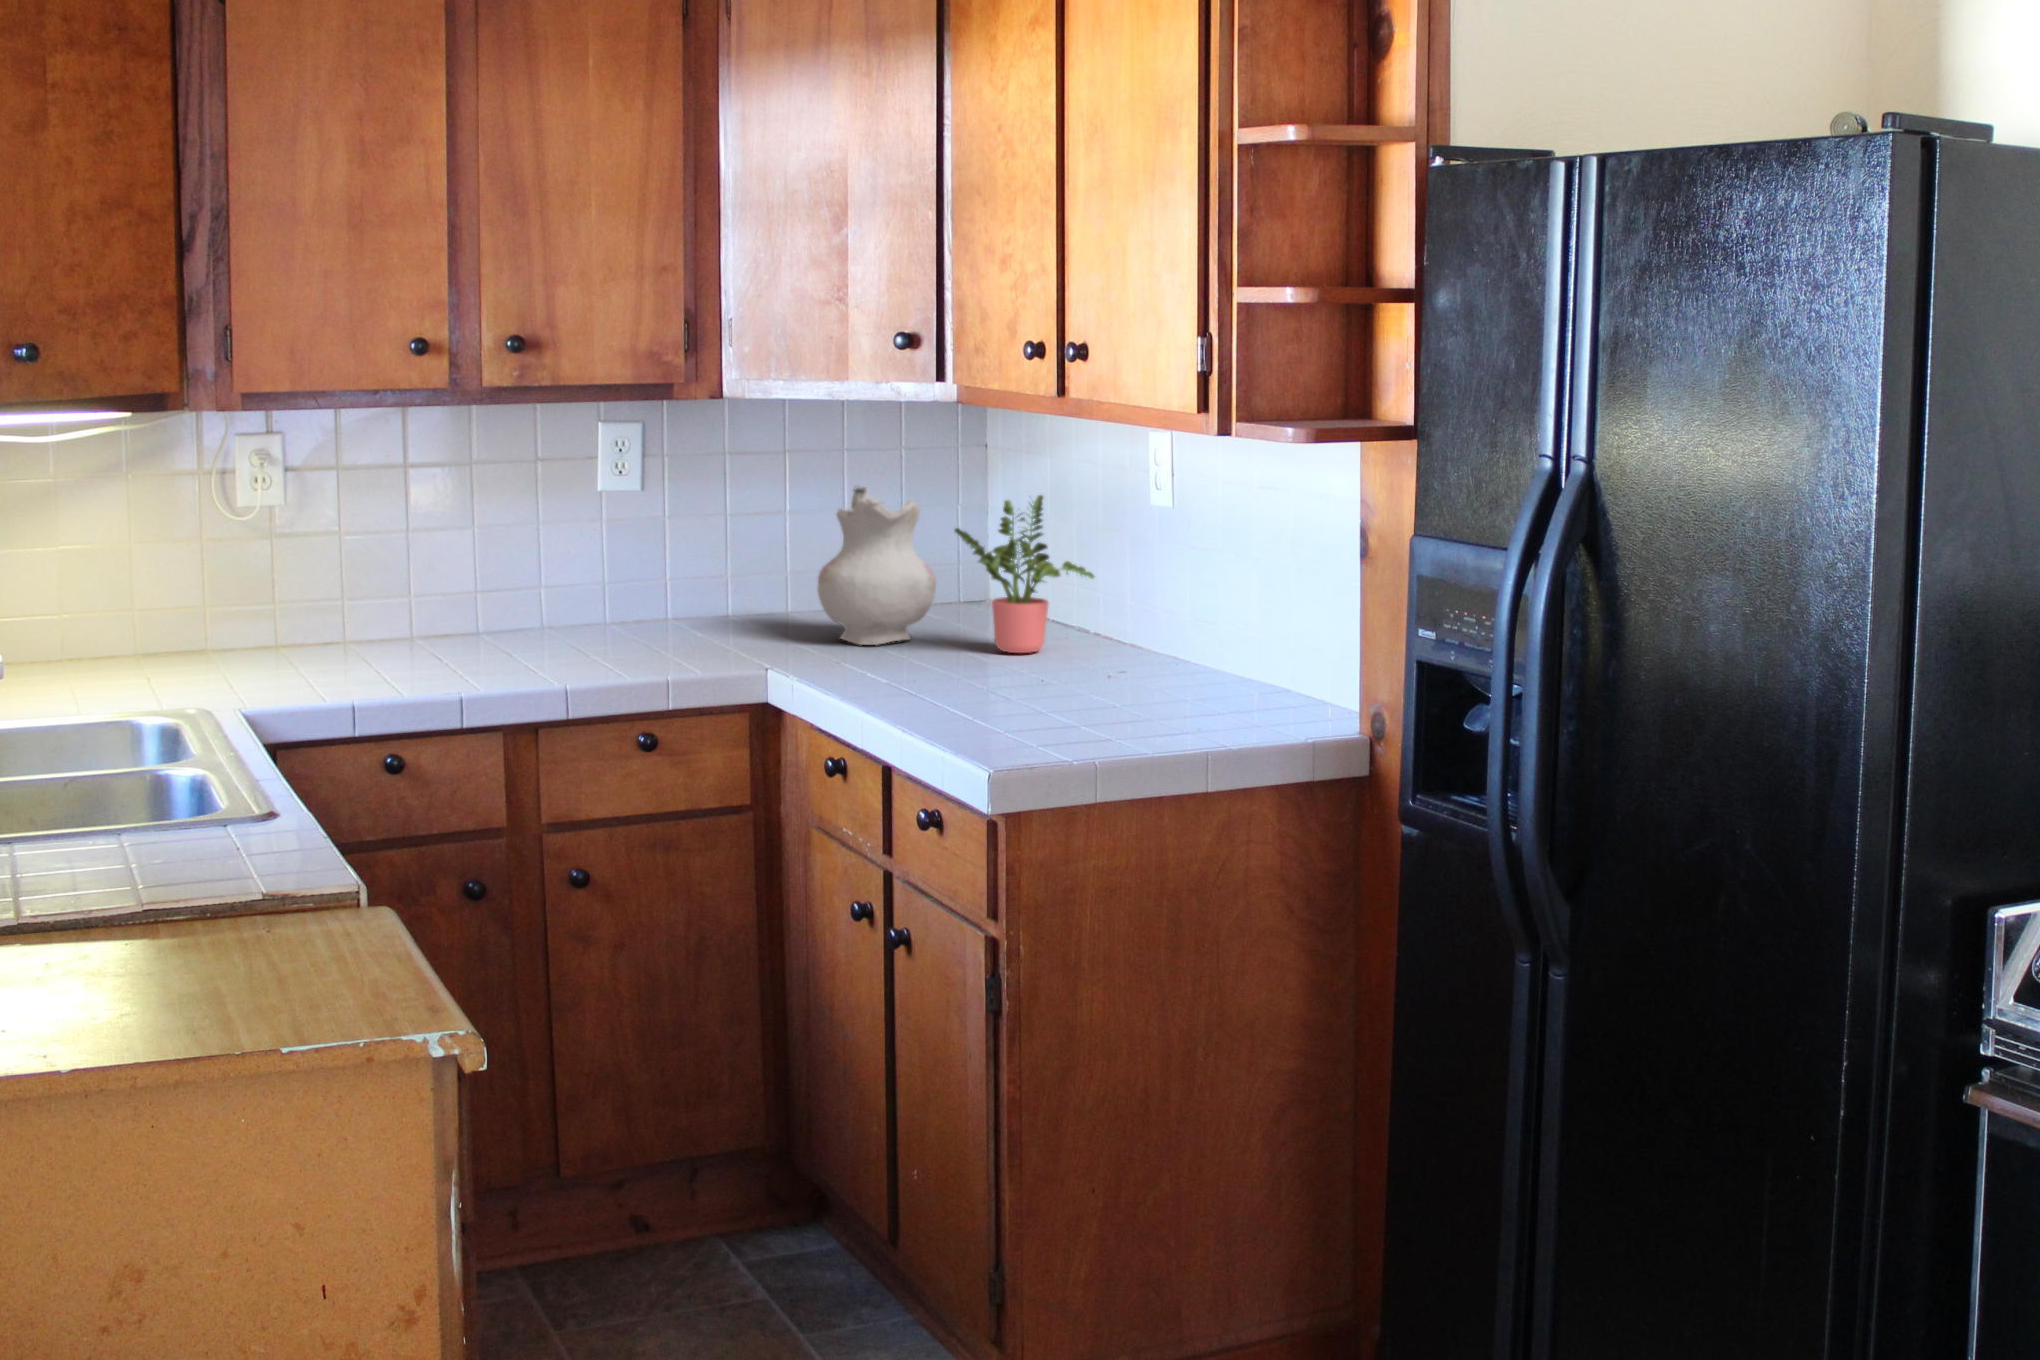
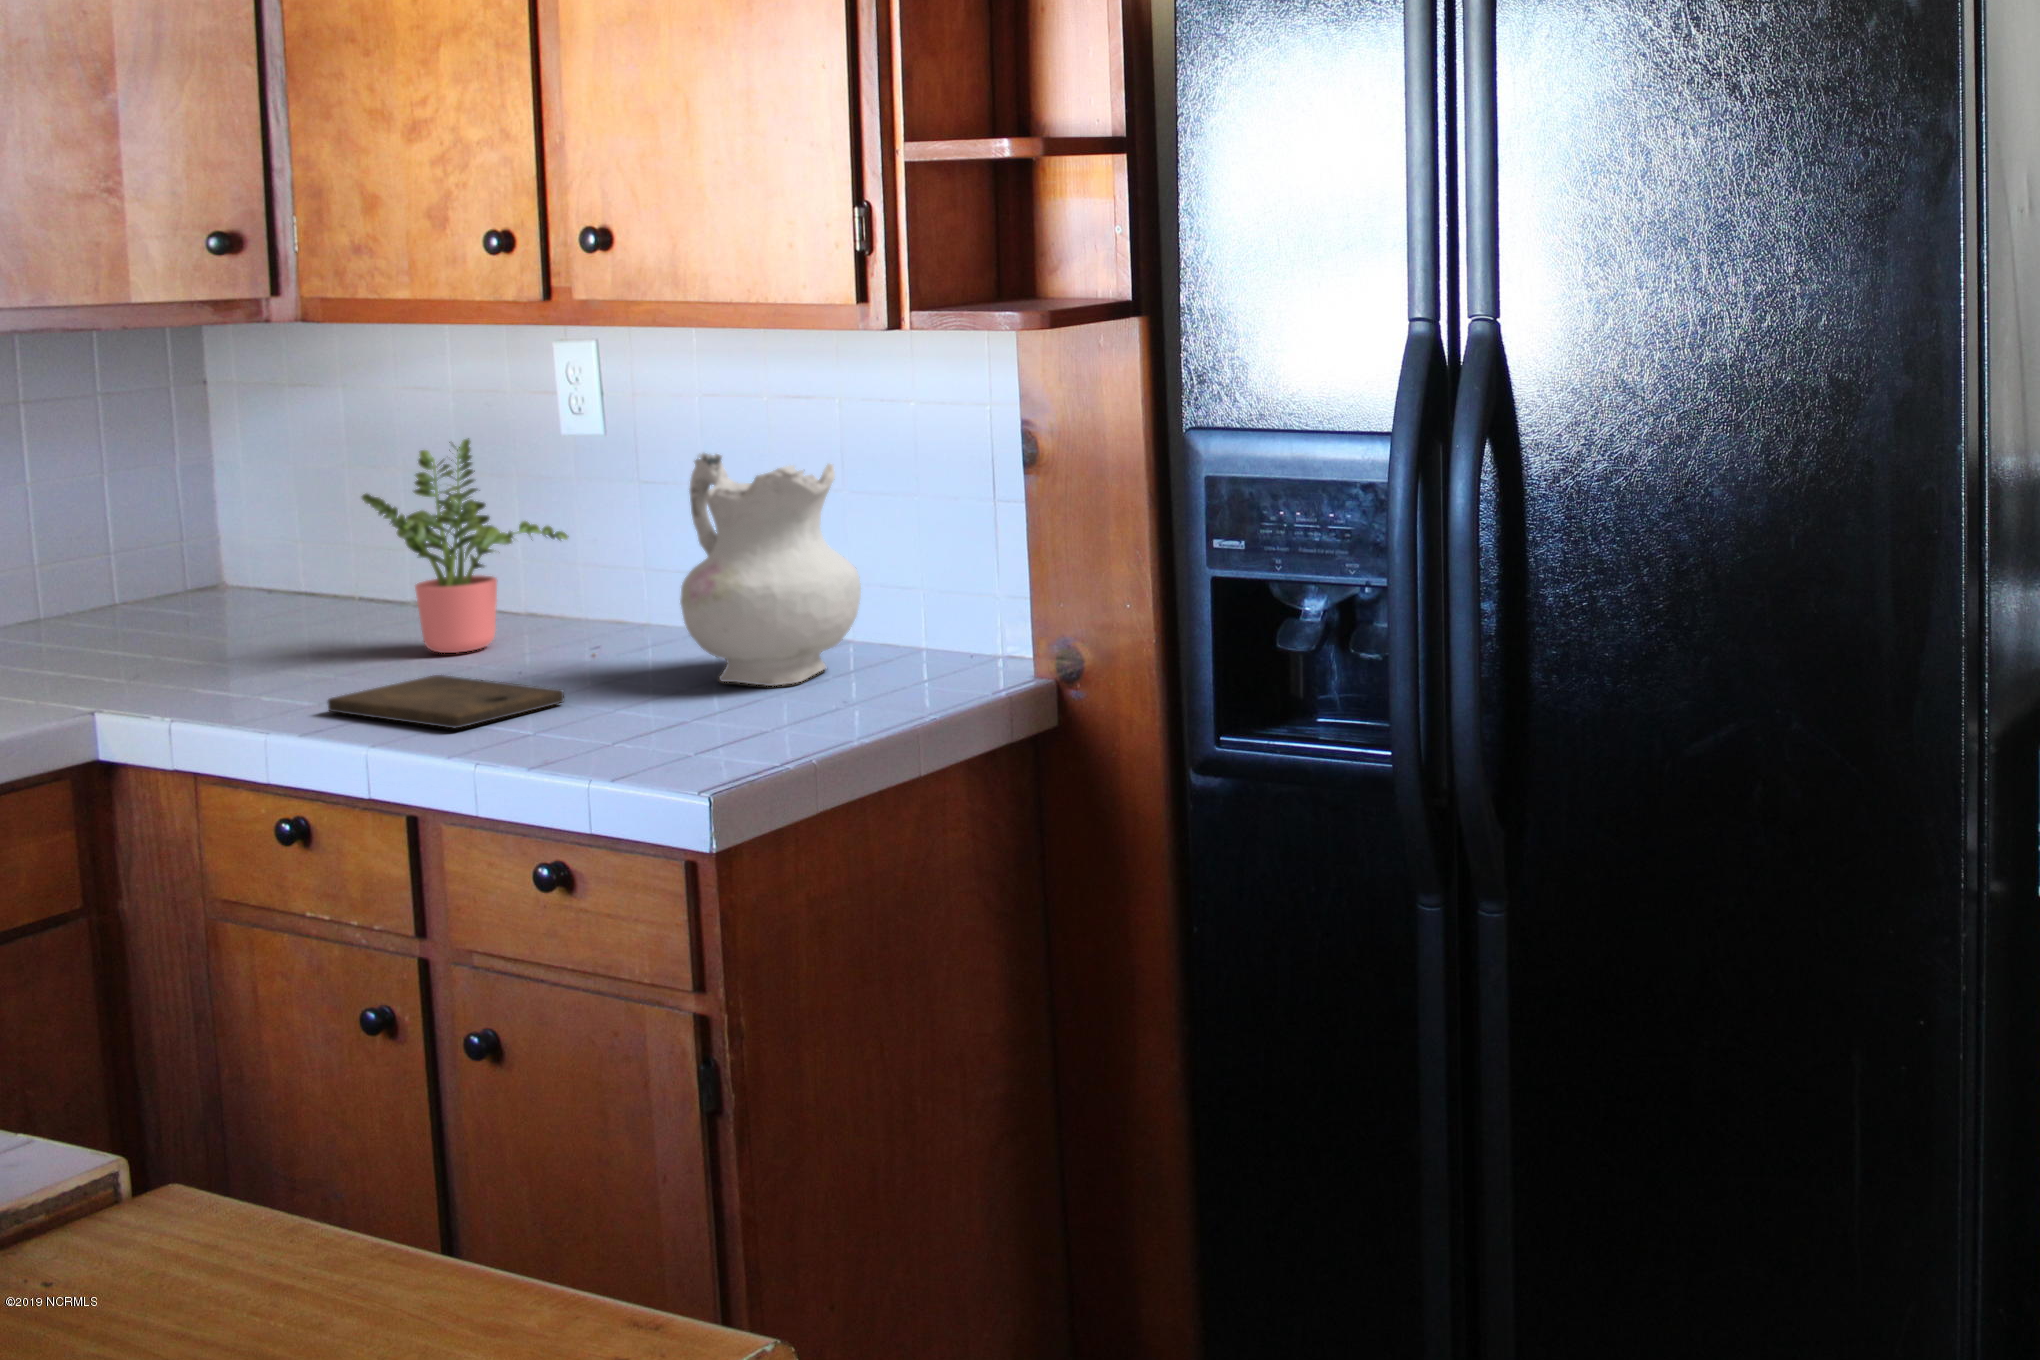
ceramic pitcher: present [818,486,936,645] -> present [680,453,861,686]
cutting board: none [890,665,1027,702] -> present [328,675,564,728]

